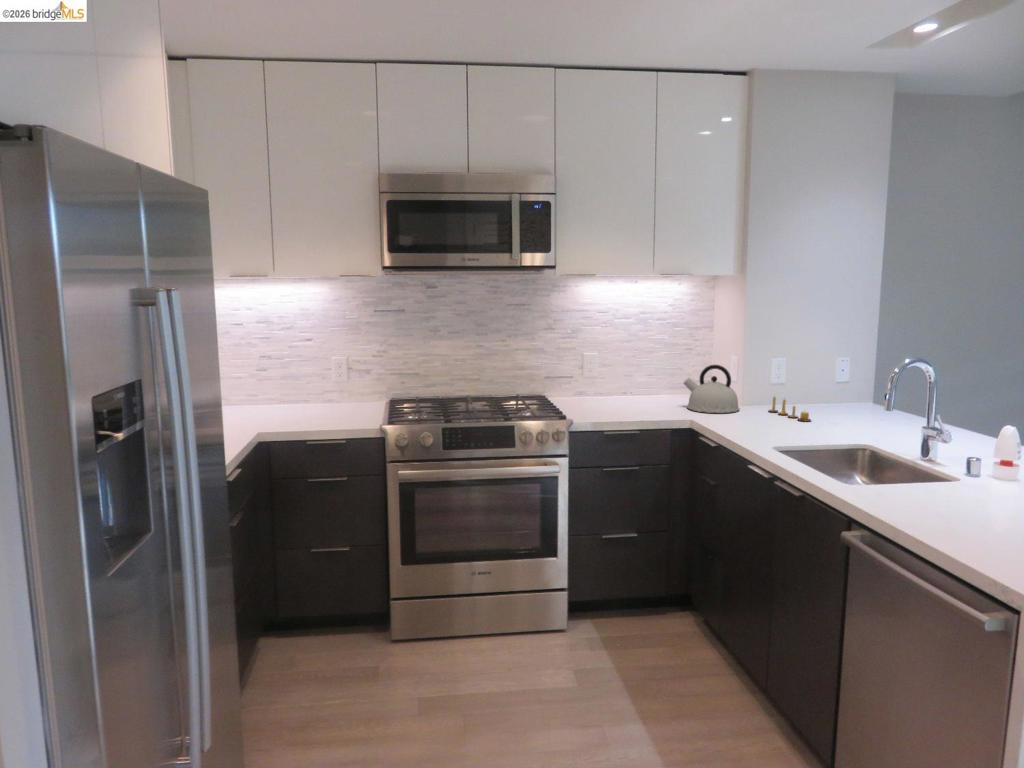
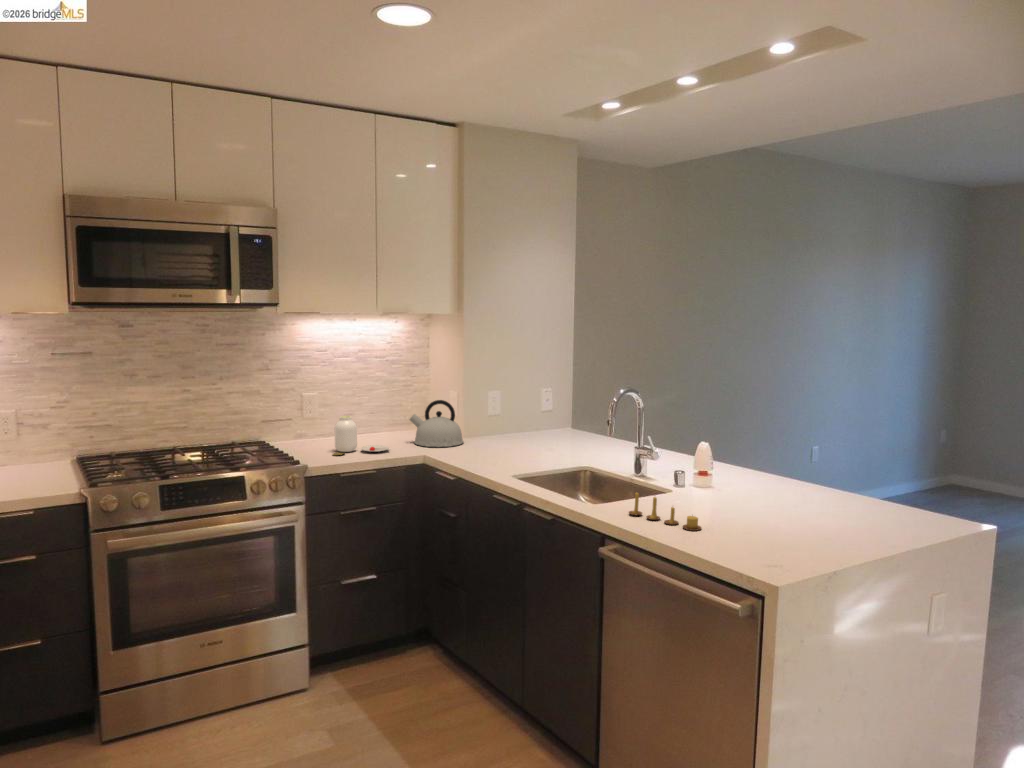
jar: none [602,376,659,413] -> present [332,416,389,455]
candle: present [769,397,811,421] -> present [629,493,701,531]

